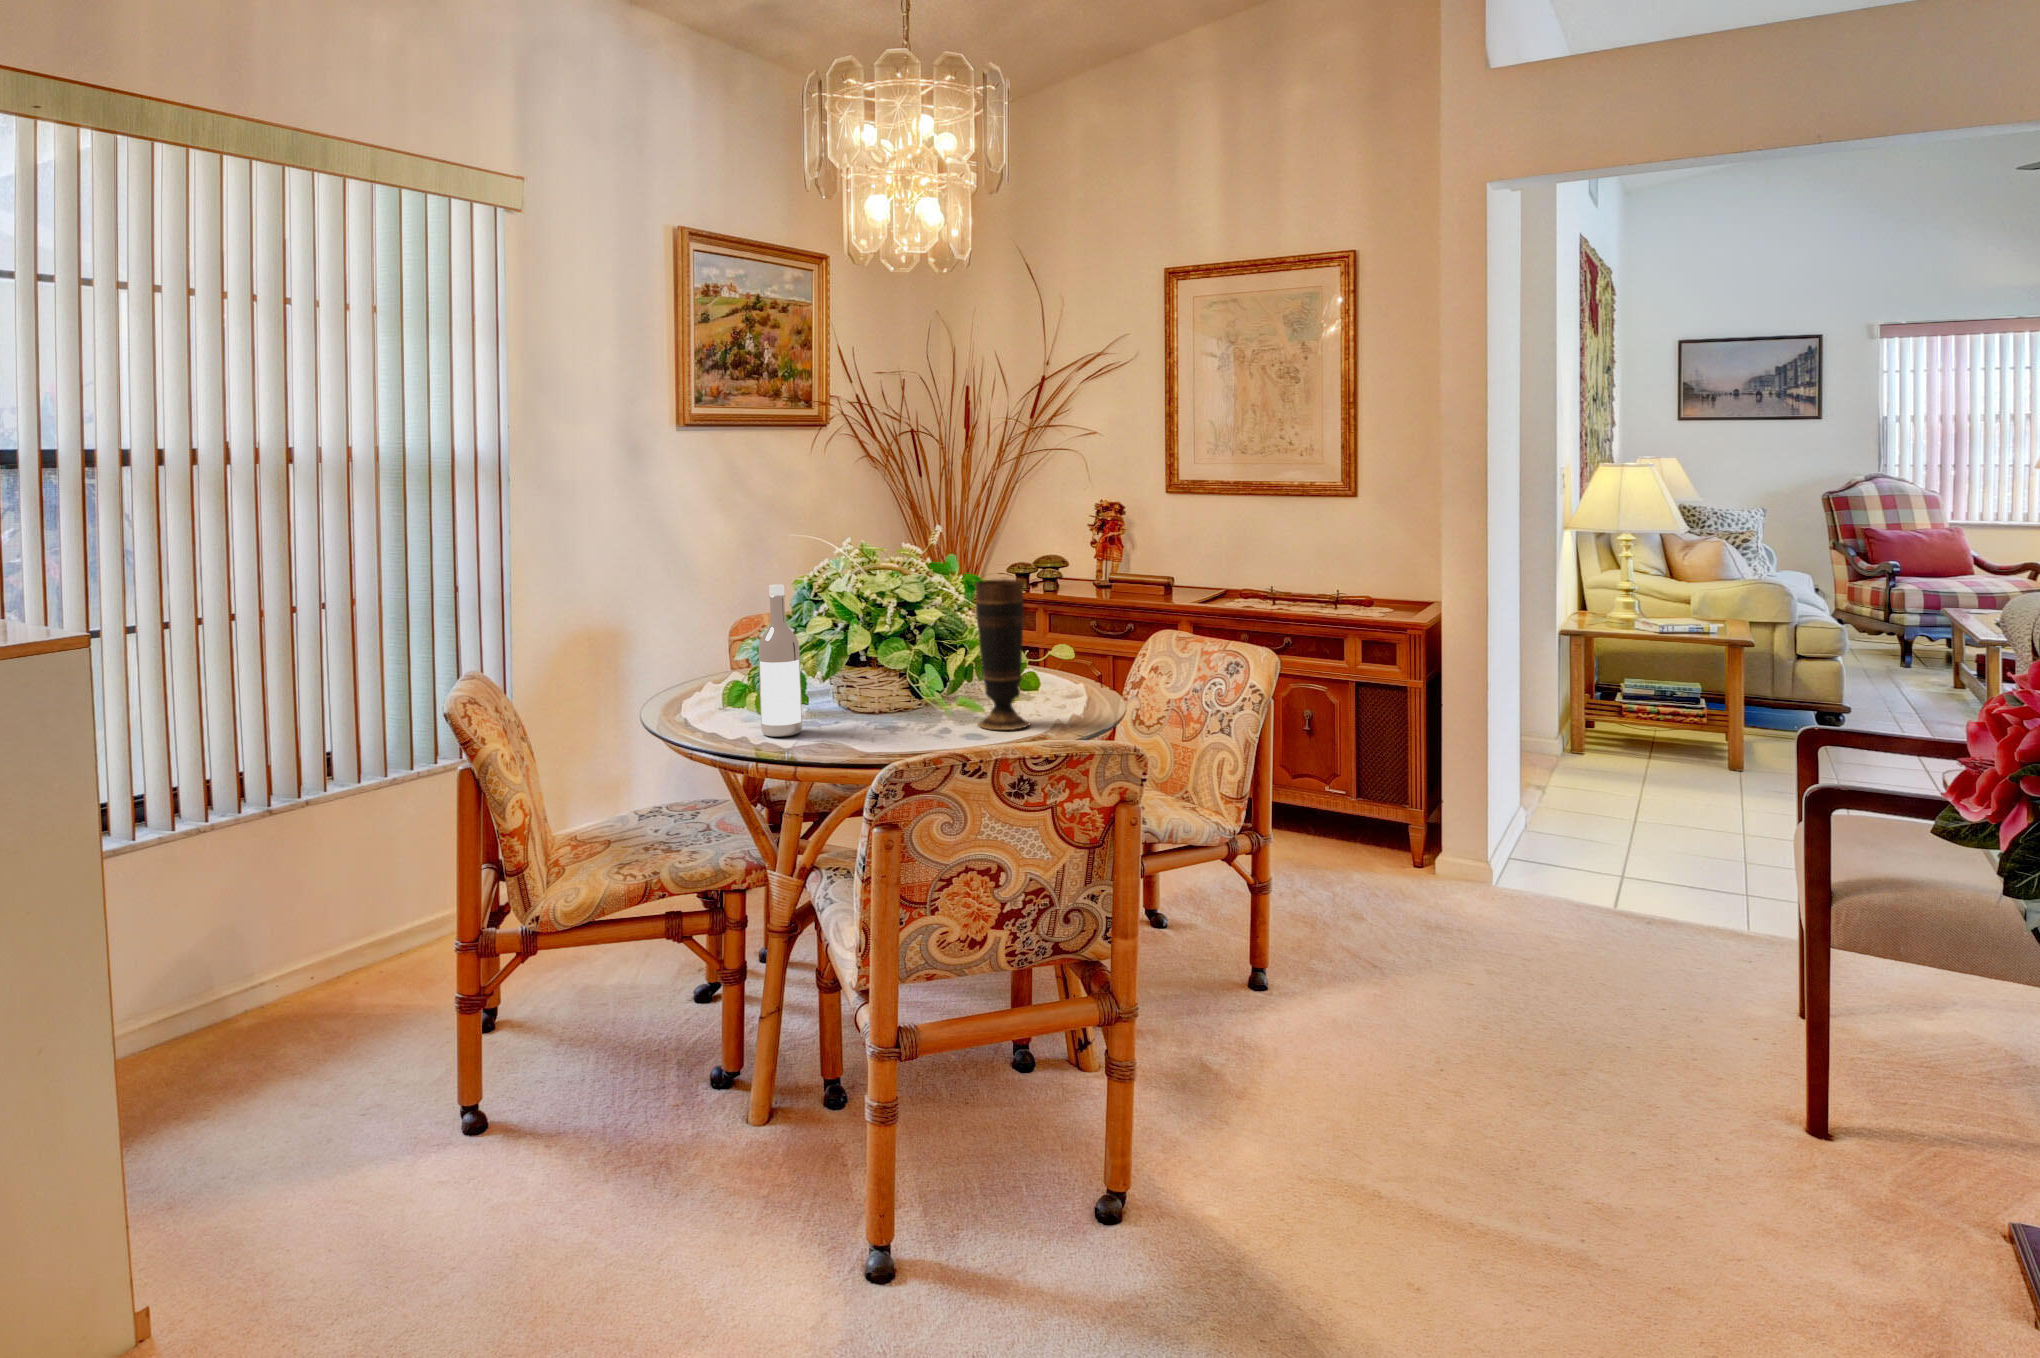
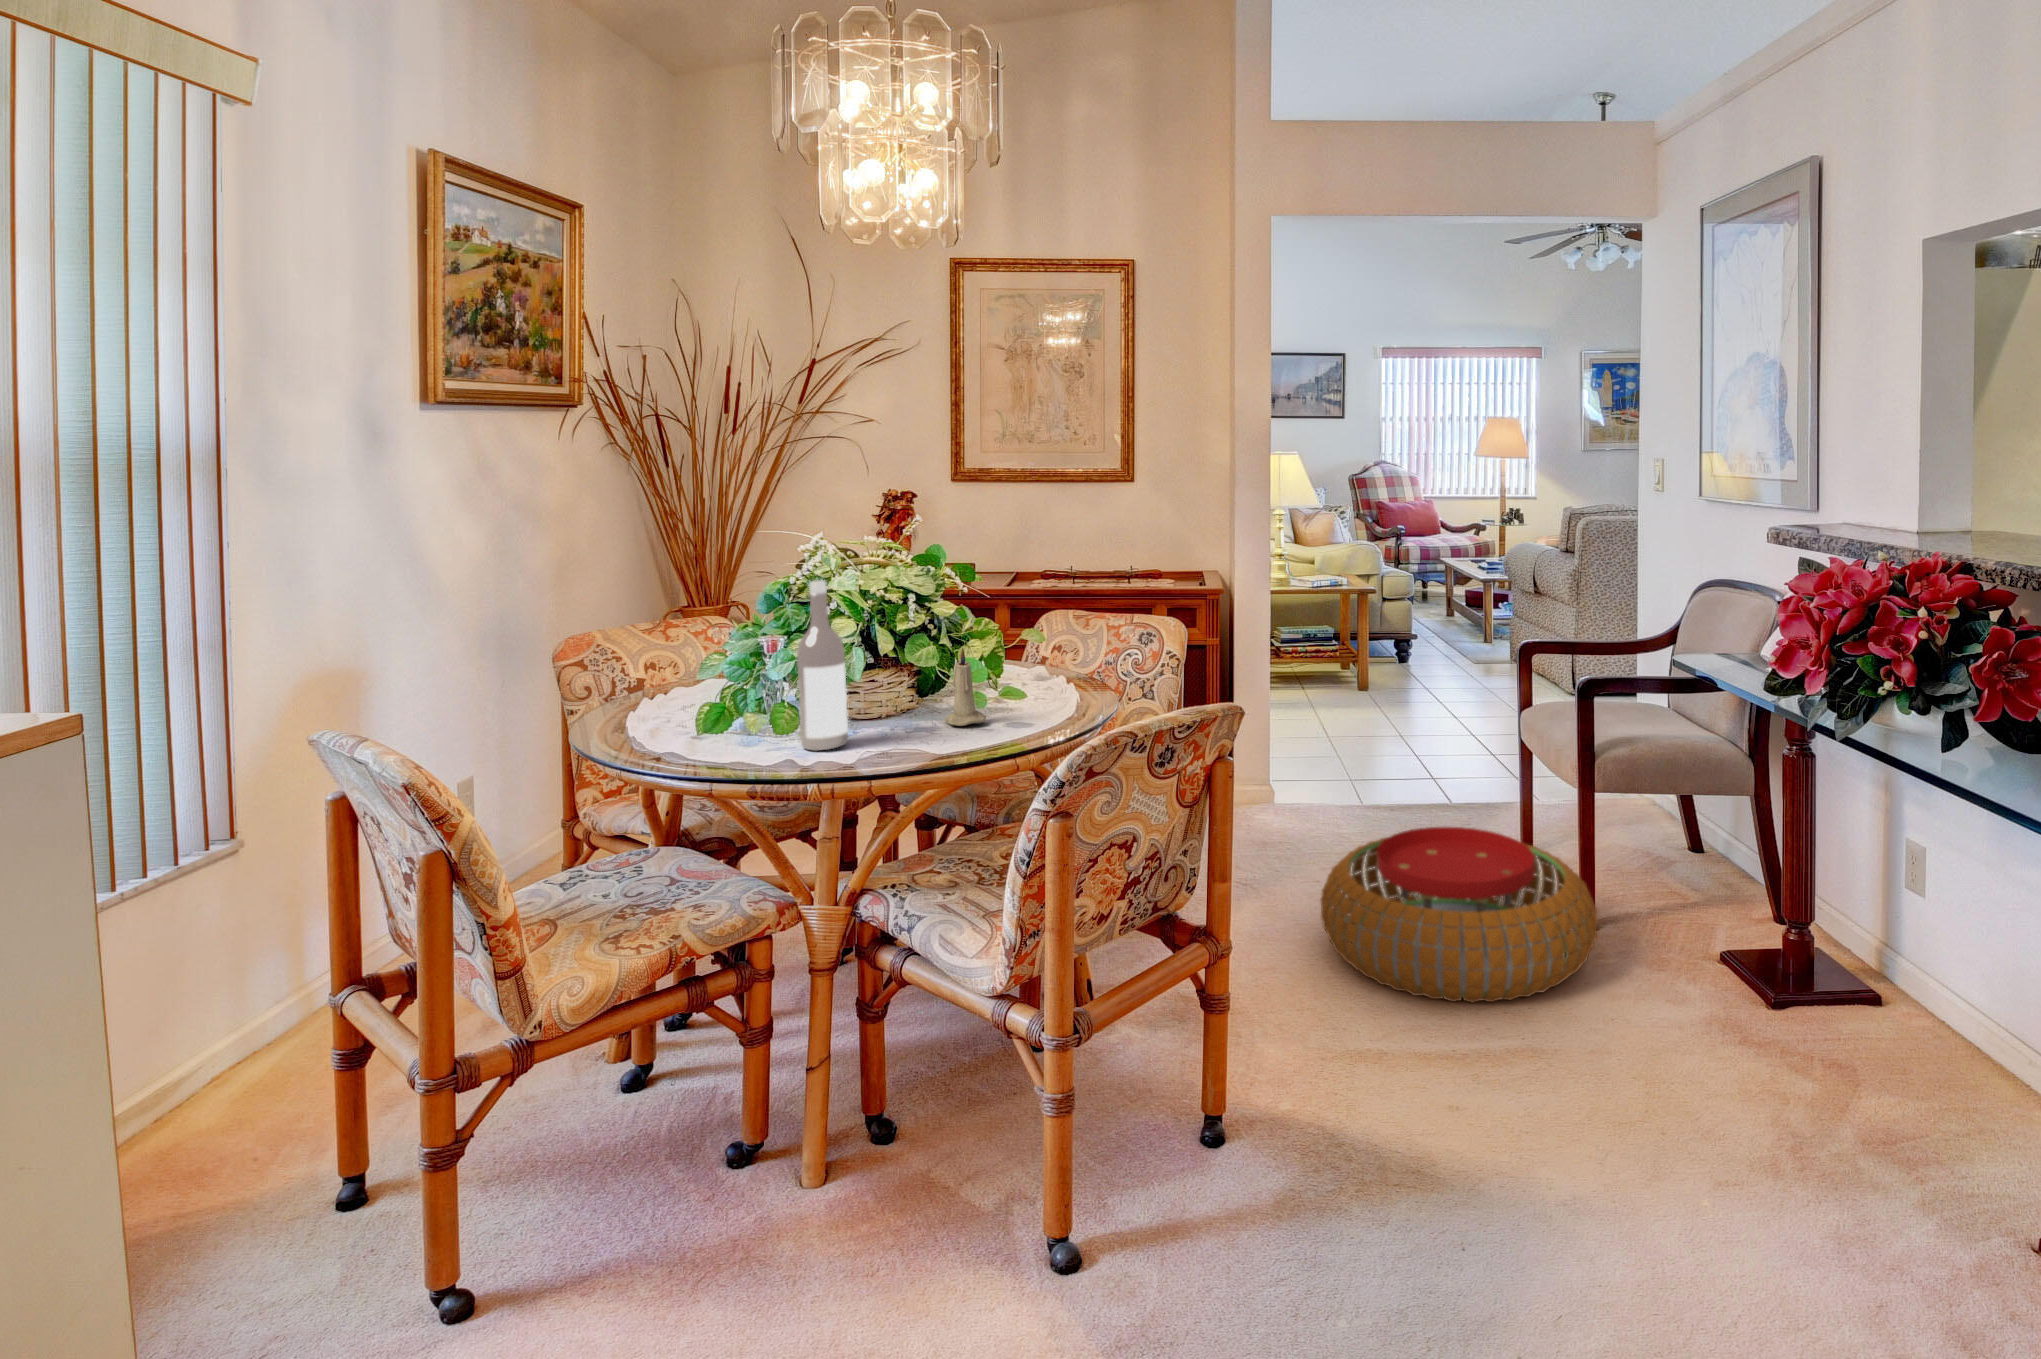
vase: present [975,579,1030,730] -> none [999,562,1054,714]
candle: none [906,657,943,733] -> present [945,648,986,726]
pouf: none [1400,943,1797,1195] -> present [1321,827,1597,1003]

